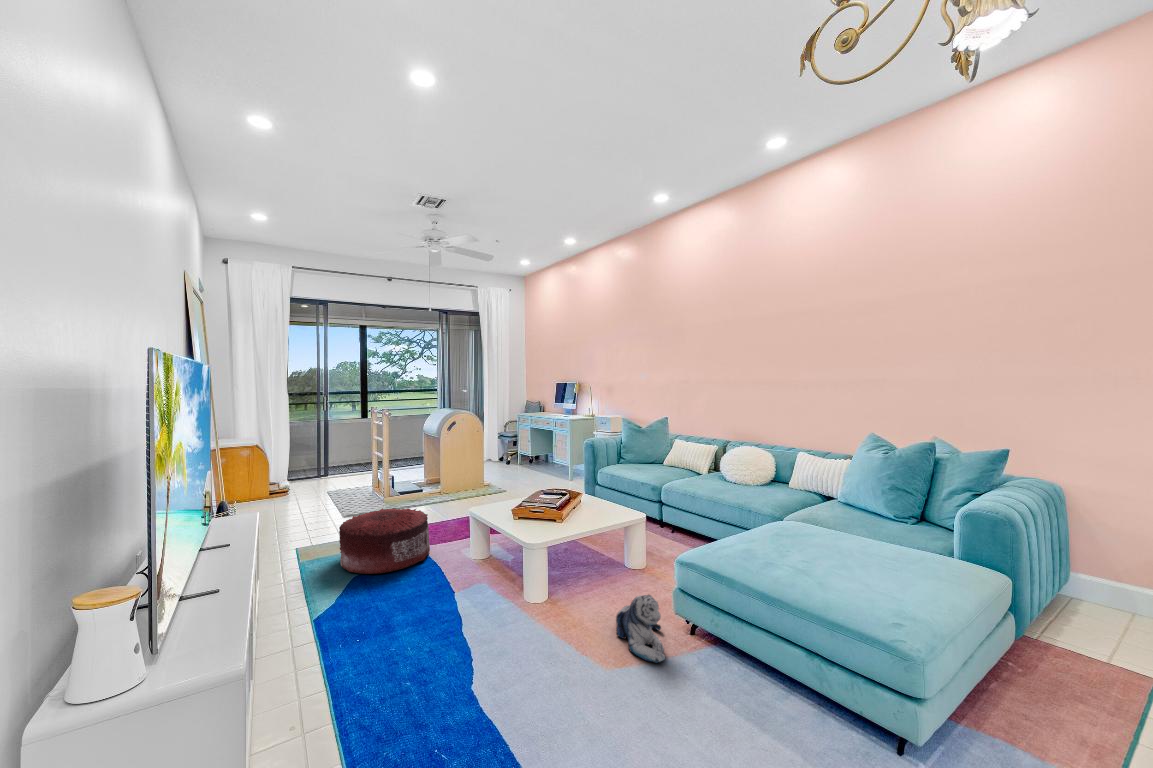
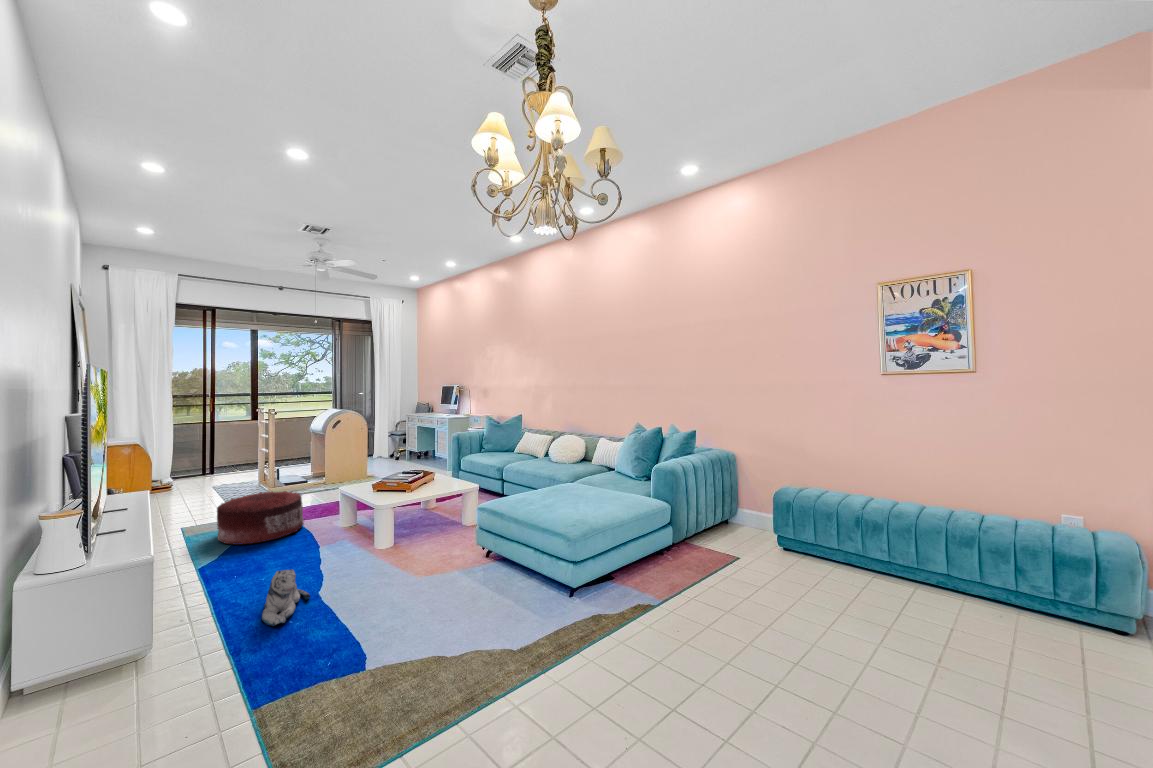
plush toy: present [616,595,665,663] -> present [262,569,310,626]

